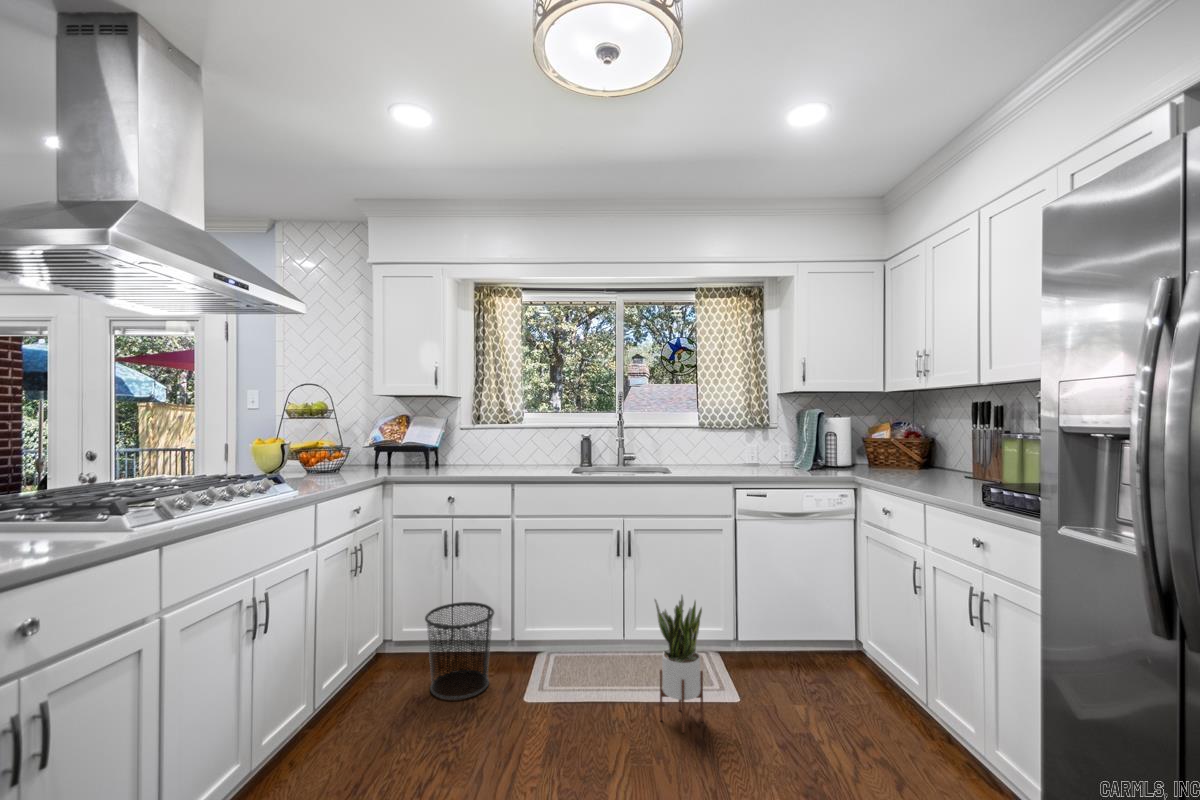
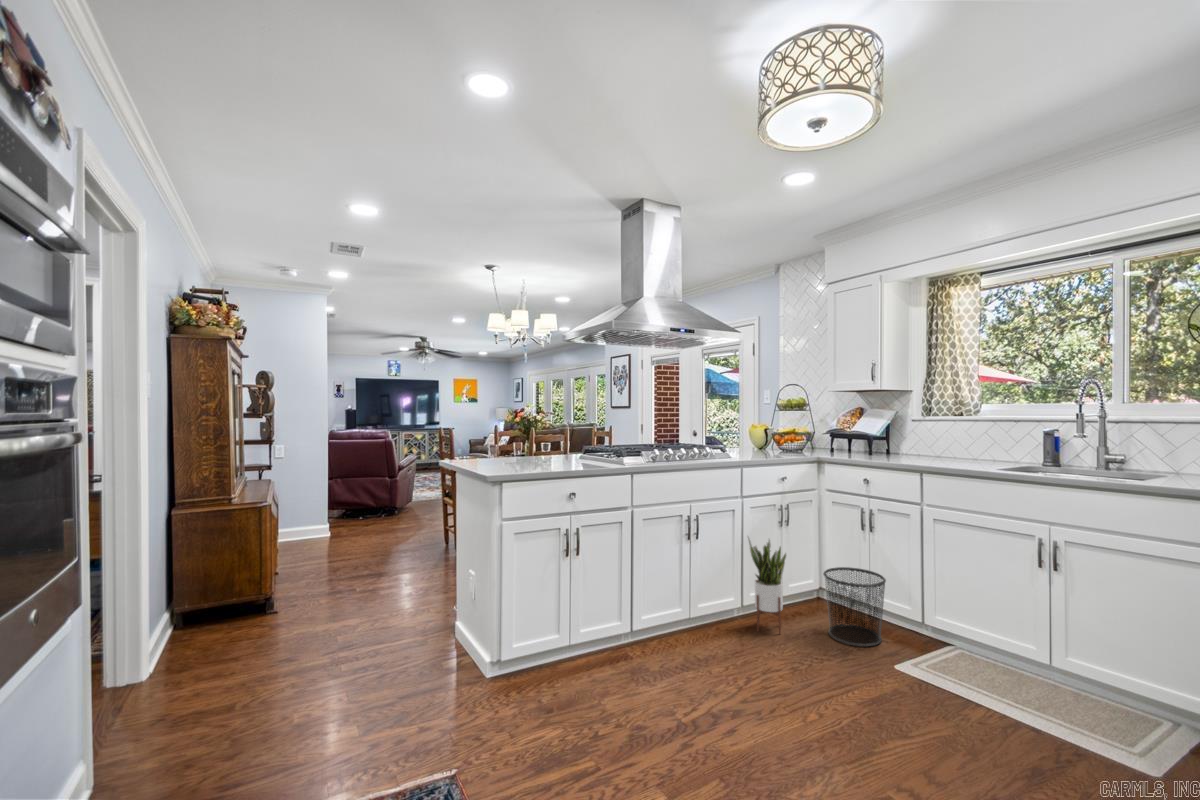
potted plant: present [654,595,703,733] -> present [748,537,786,634]

